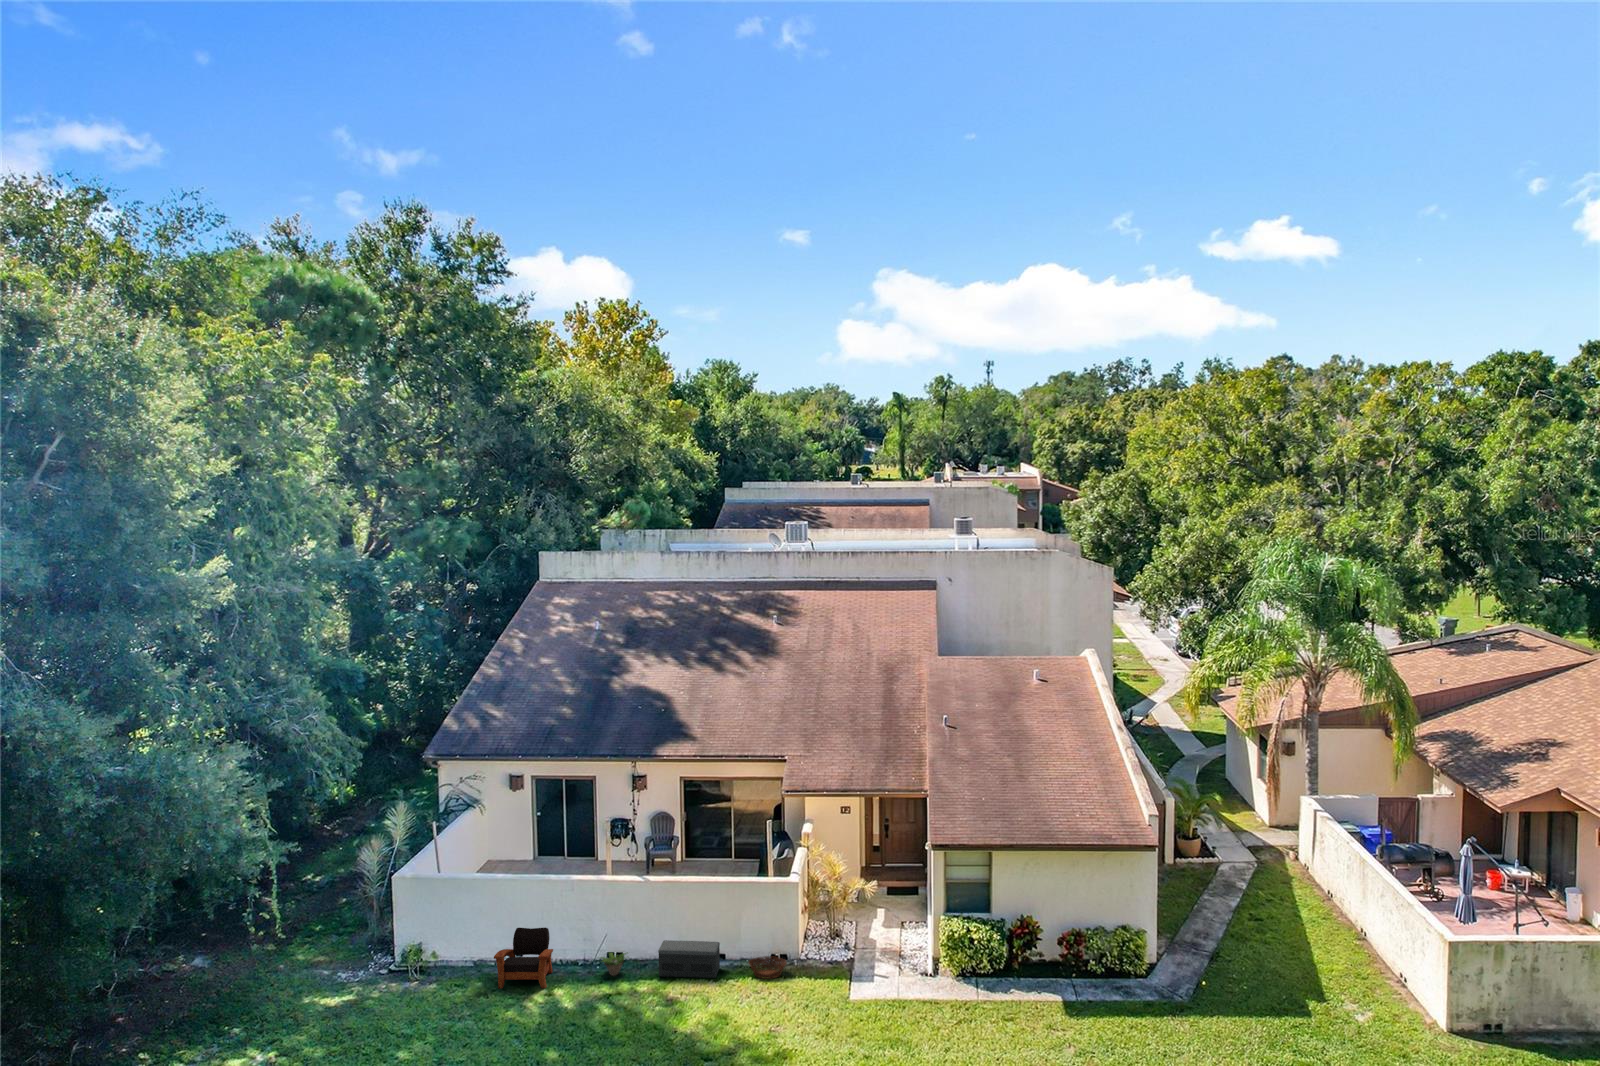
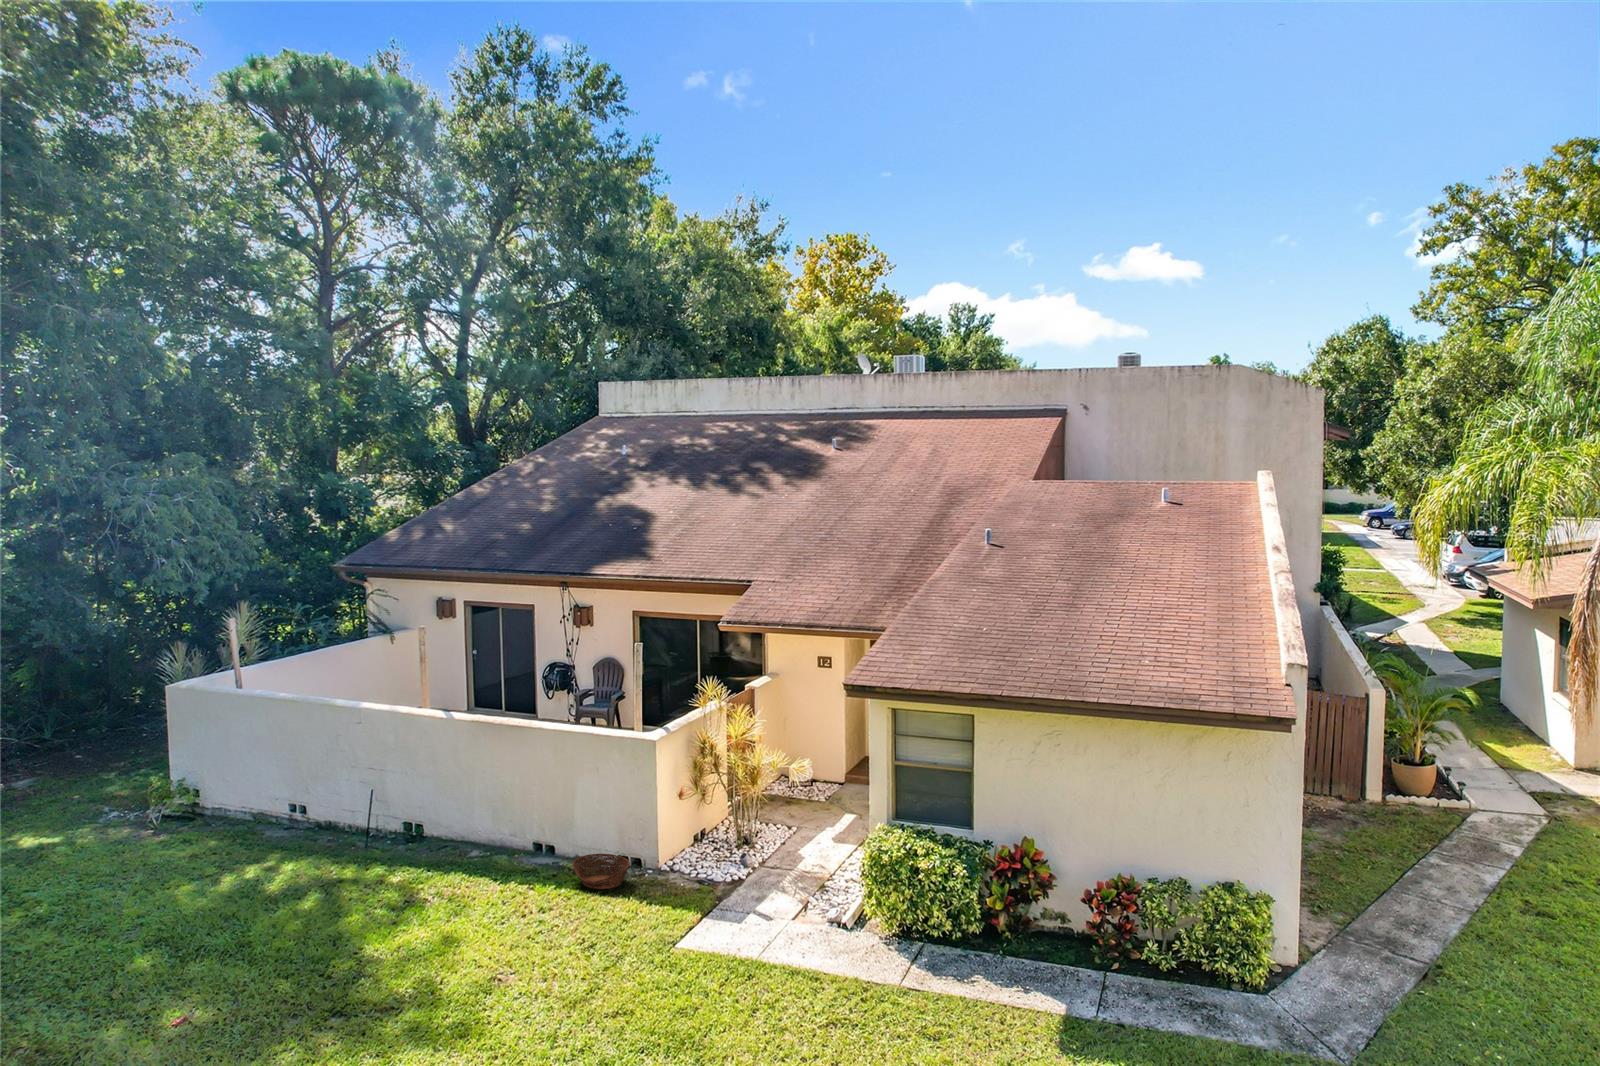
armchair: present [494,928,553,989] -> none [243,771,346,858]
storage bench: present [658,940,720,978] -> none [455,812,549,877]
decorative plant: present [601,952,628,976] -> none [382,820,435,853]

